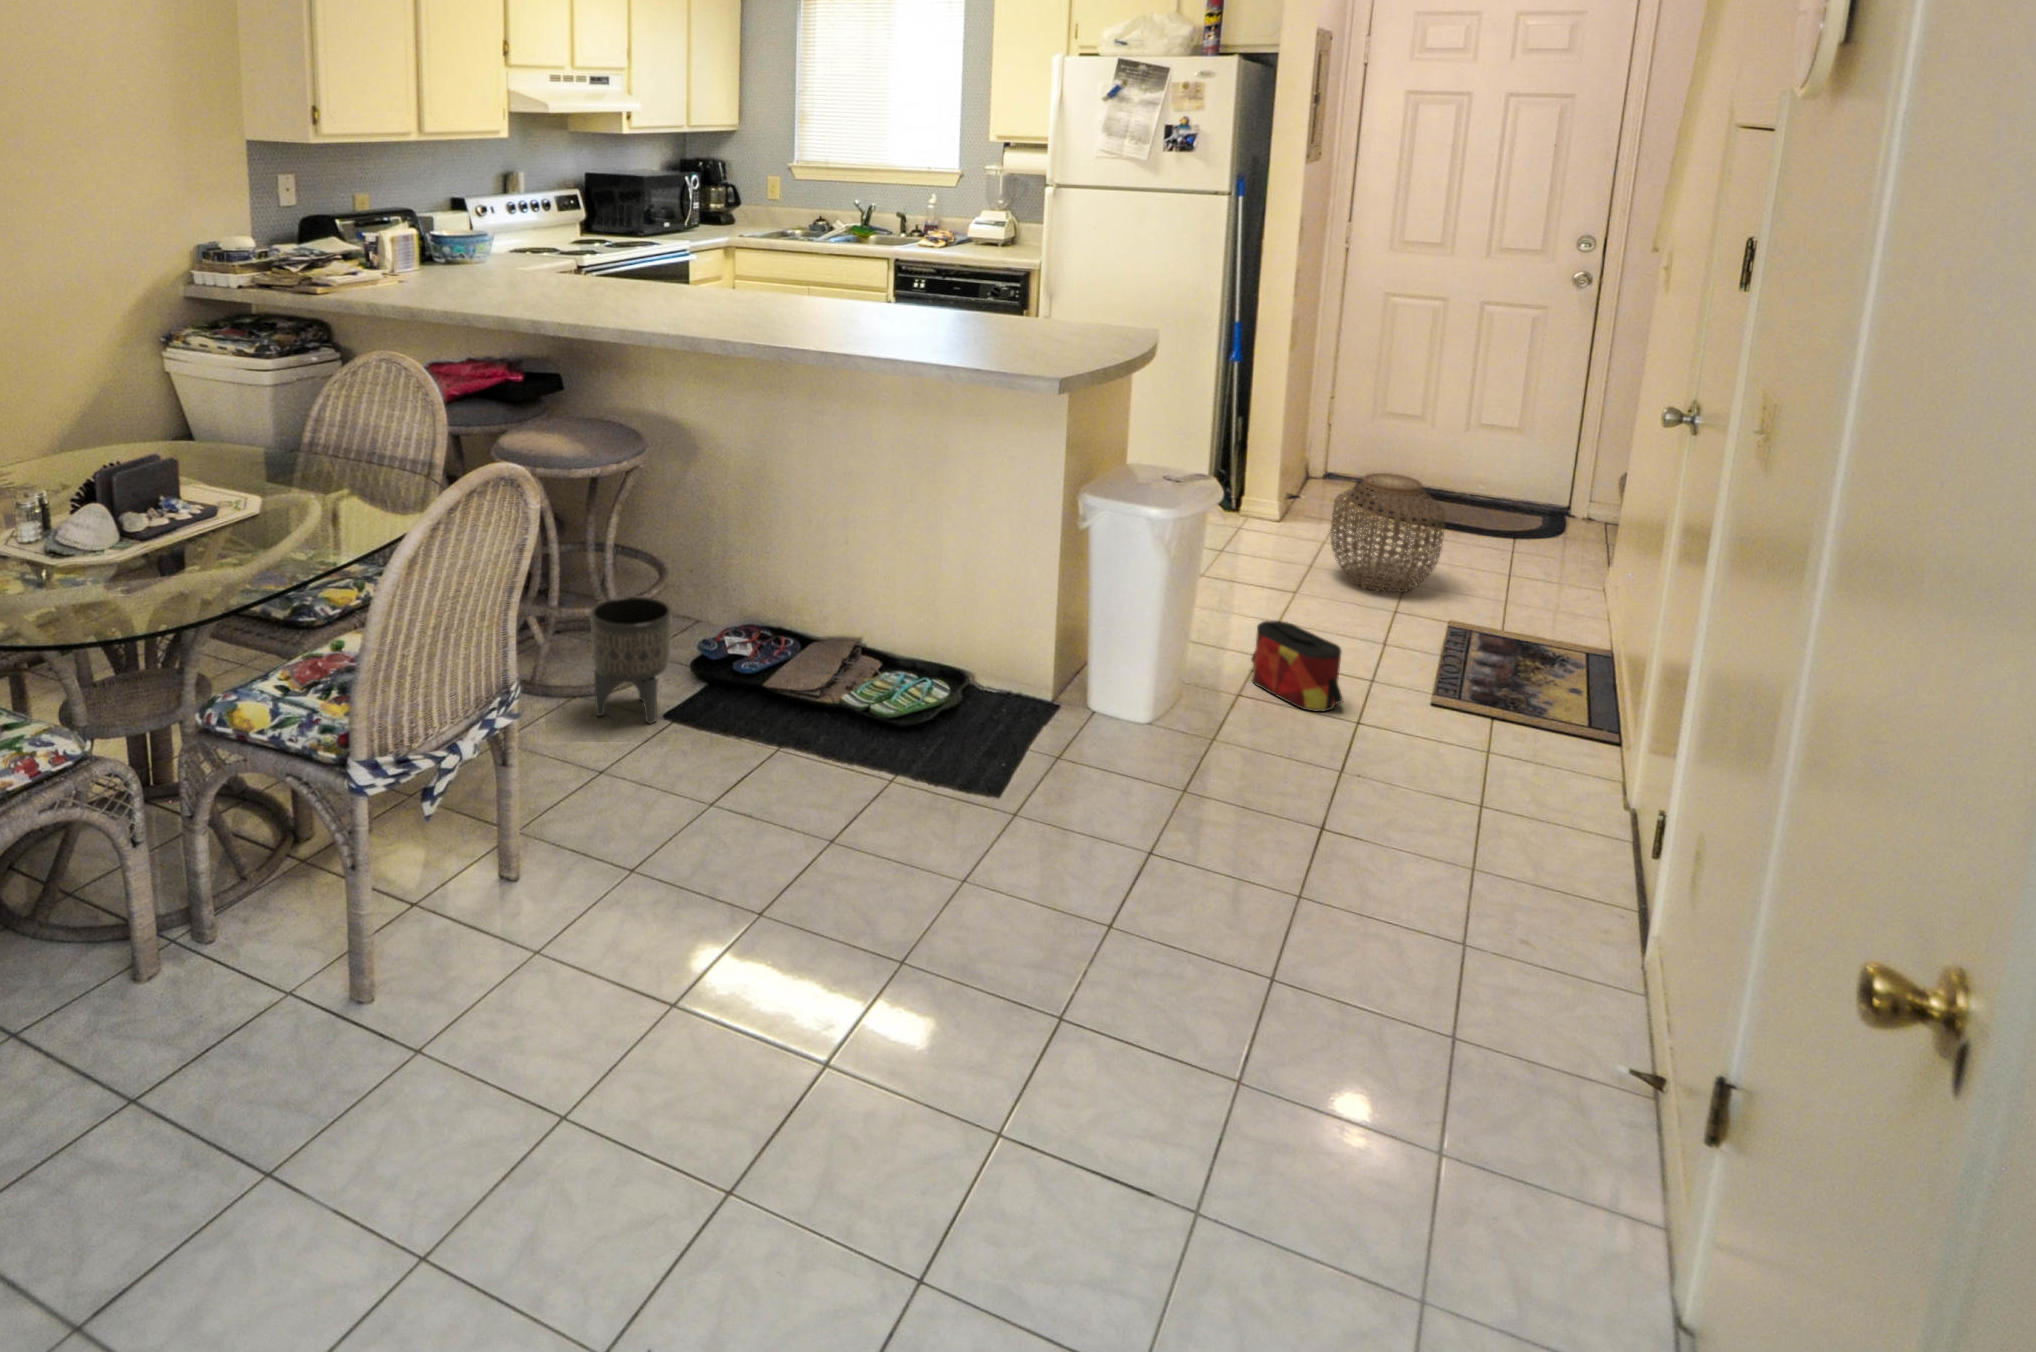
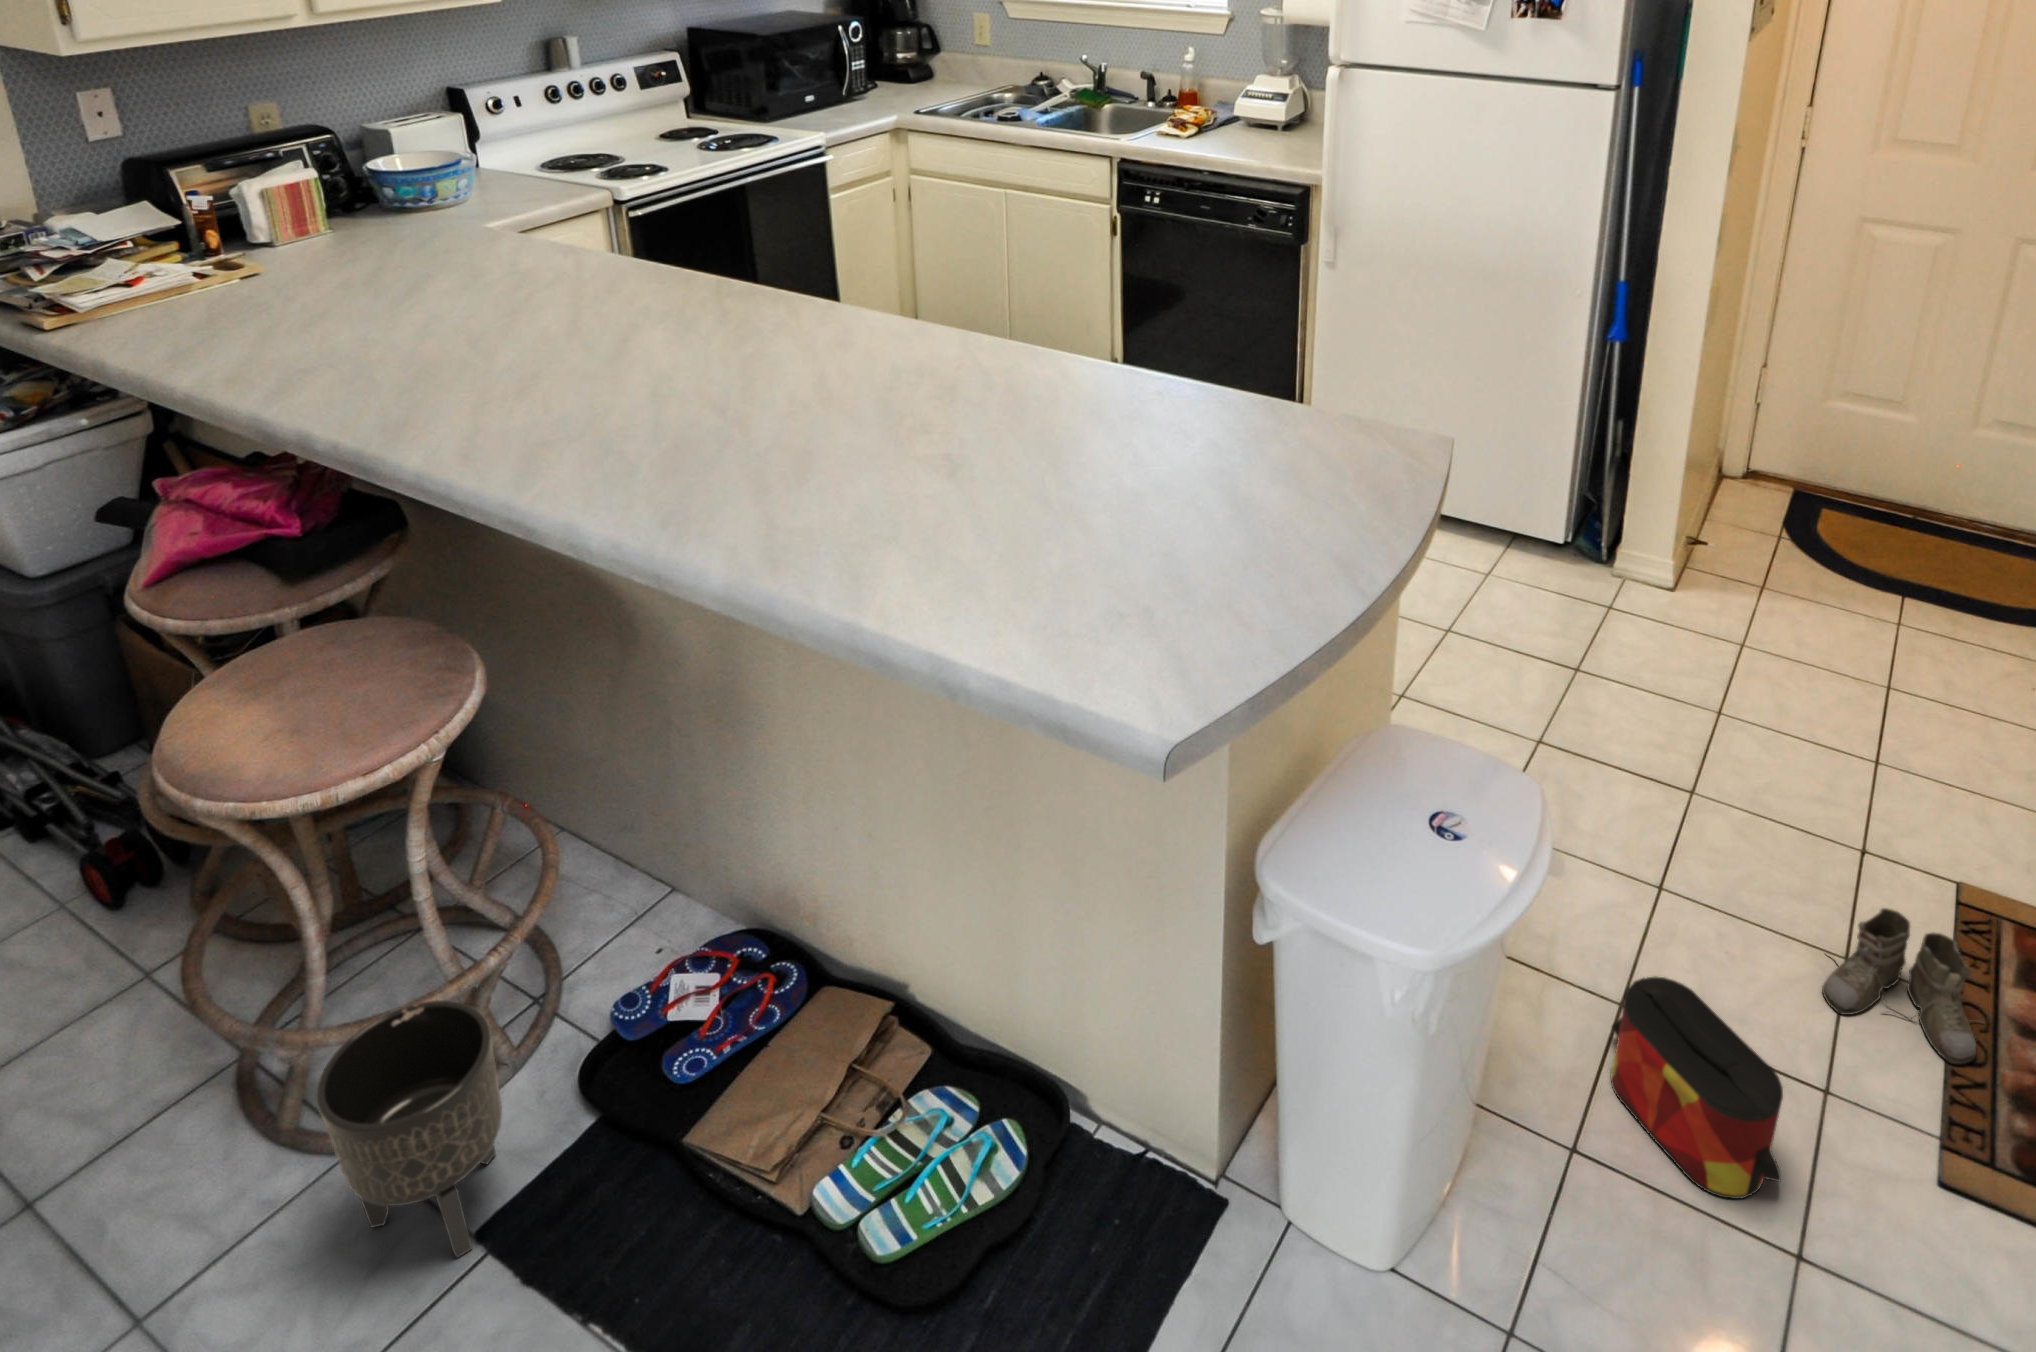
woven basket: present [1331,473,1446,593] -> none [1757,579,1958,780]
boots: none [1368,610,1458,678] -> present [1822,908,1977,1064]

